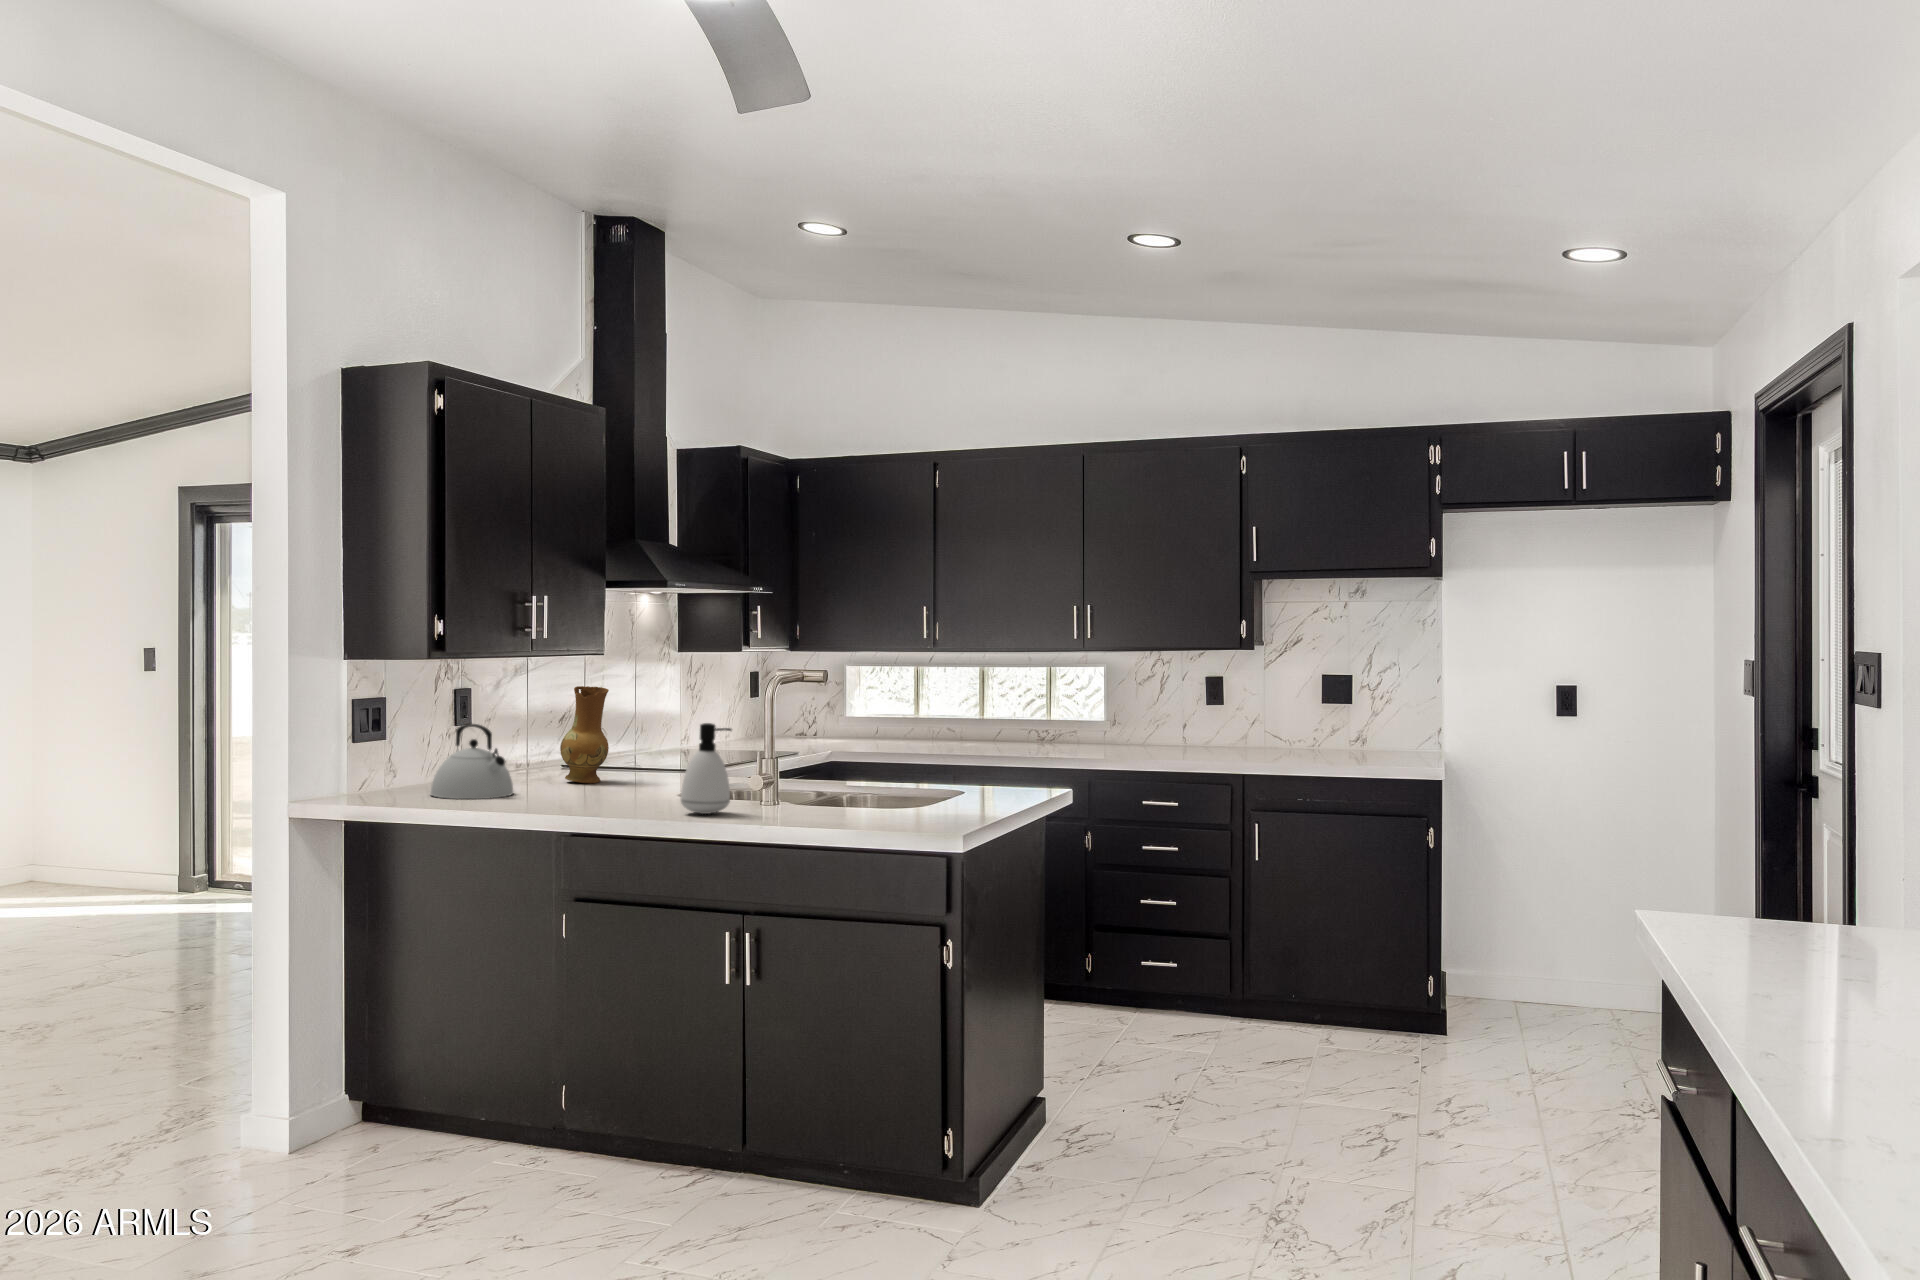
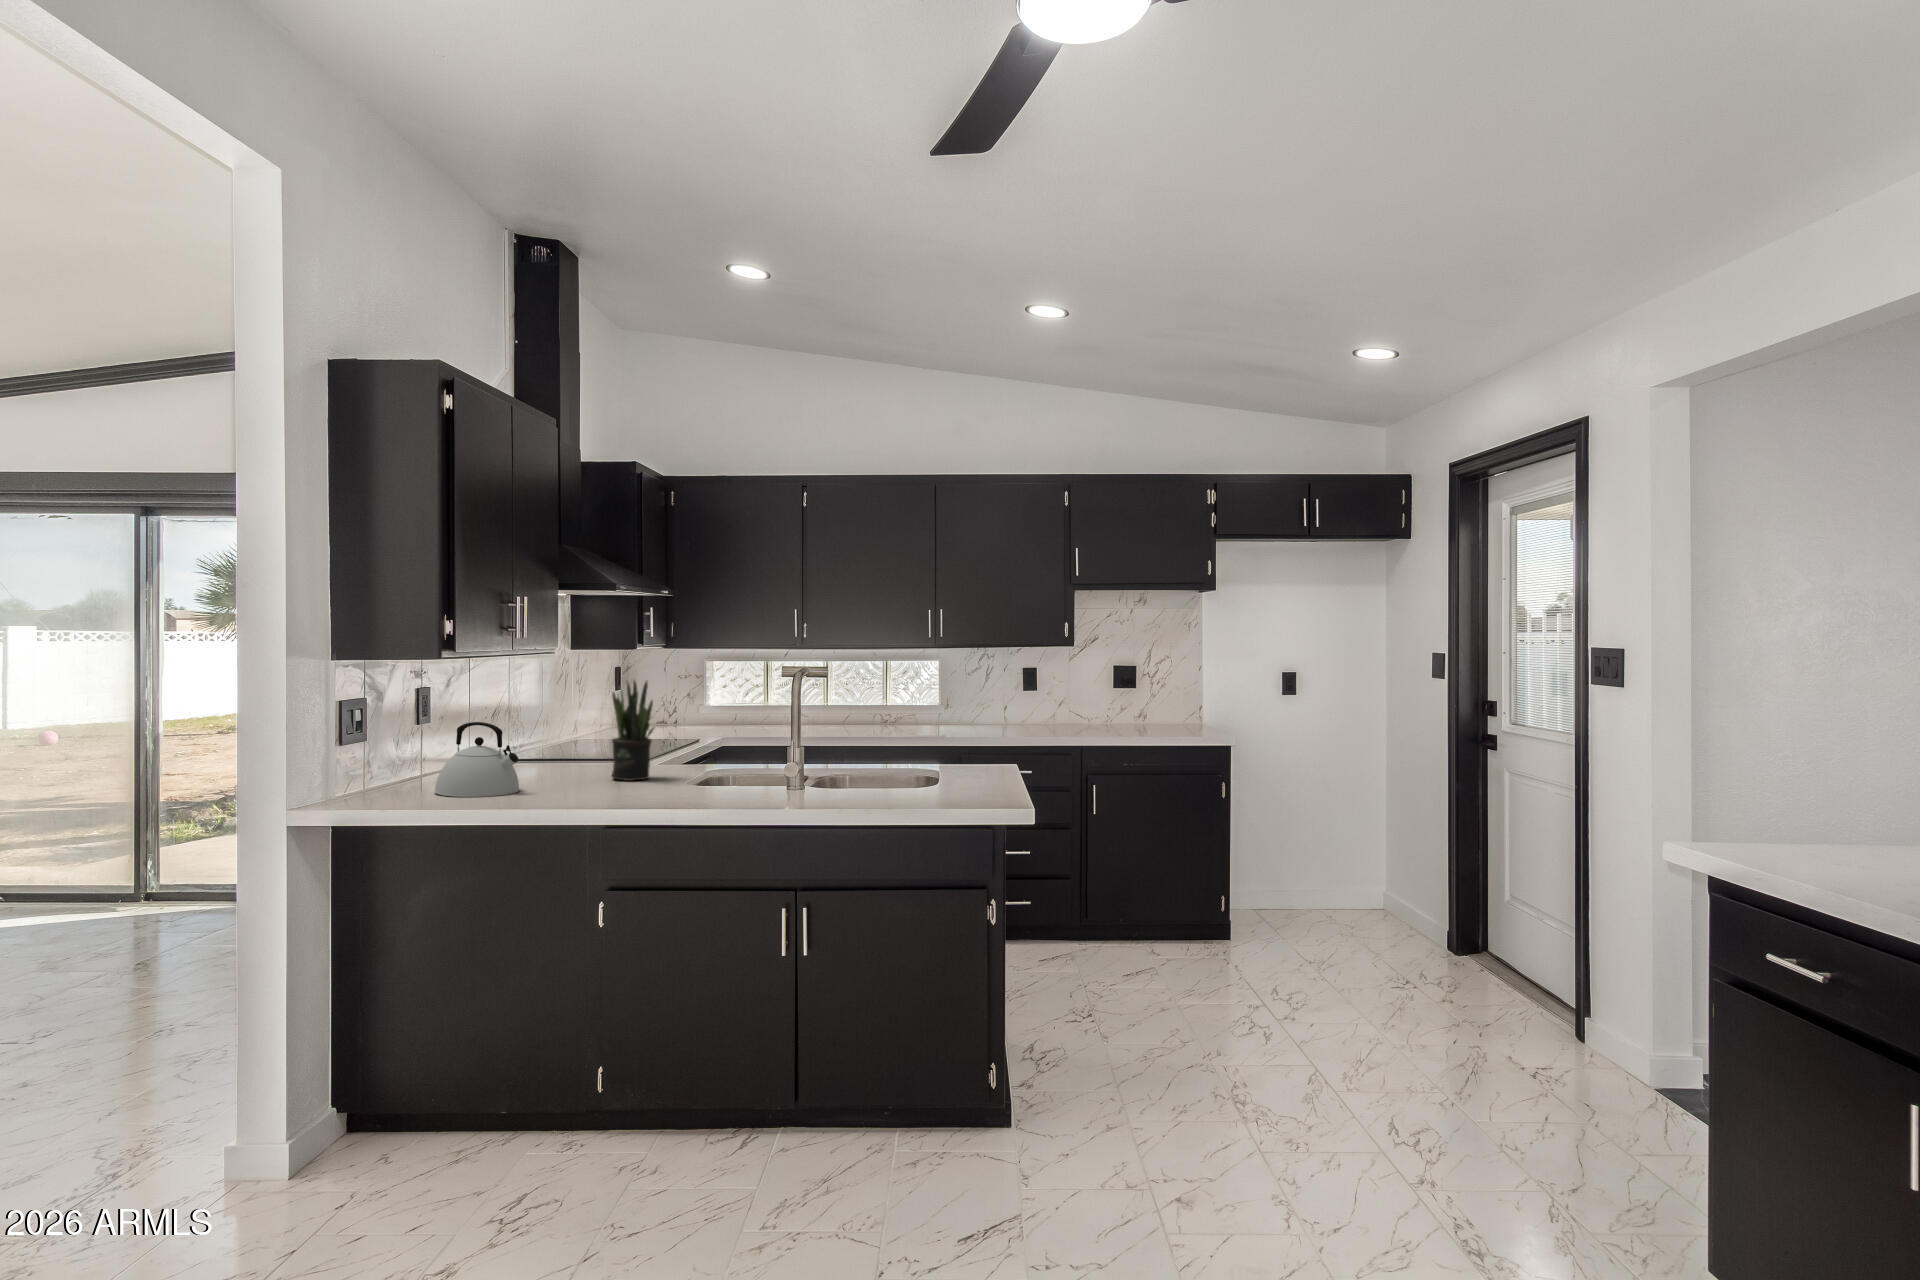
potted plant: none [622,682,669,791] -> present [612,680,654,781]
ceramic jug: present [560,686,609,784] -> none [535,683,583,776]
soap dispenser: present [681,723,731,814] -> none [724,716,774,800]

